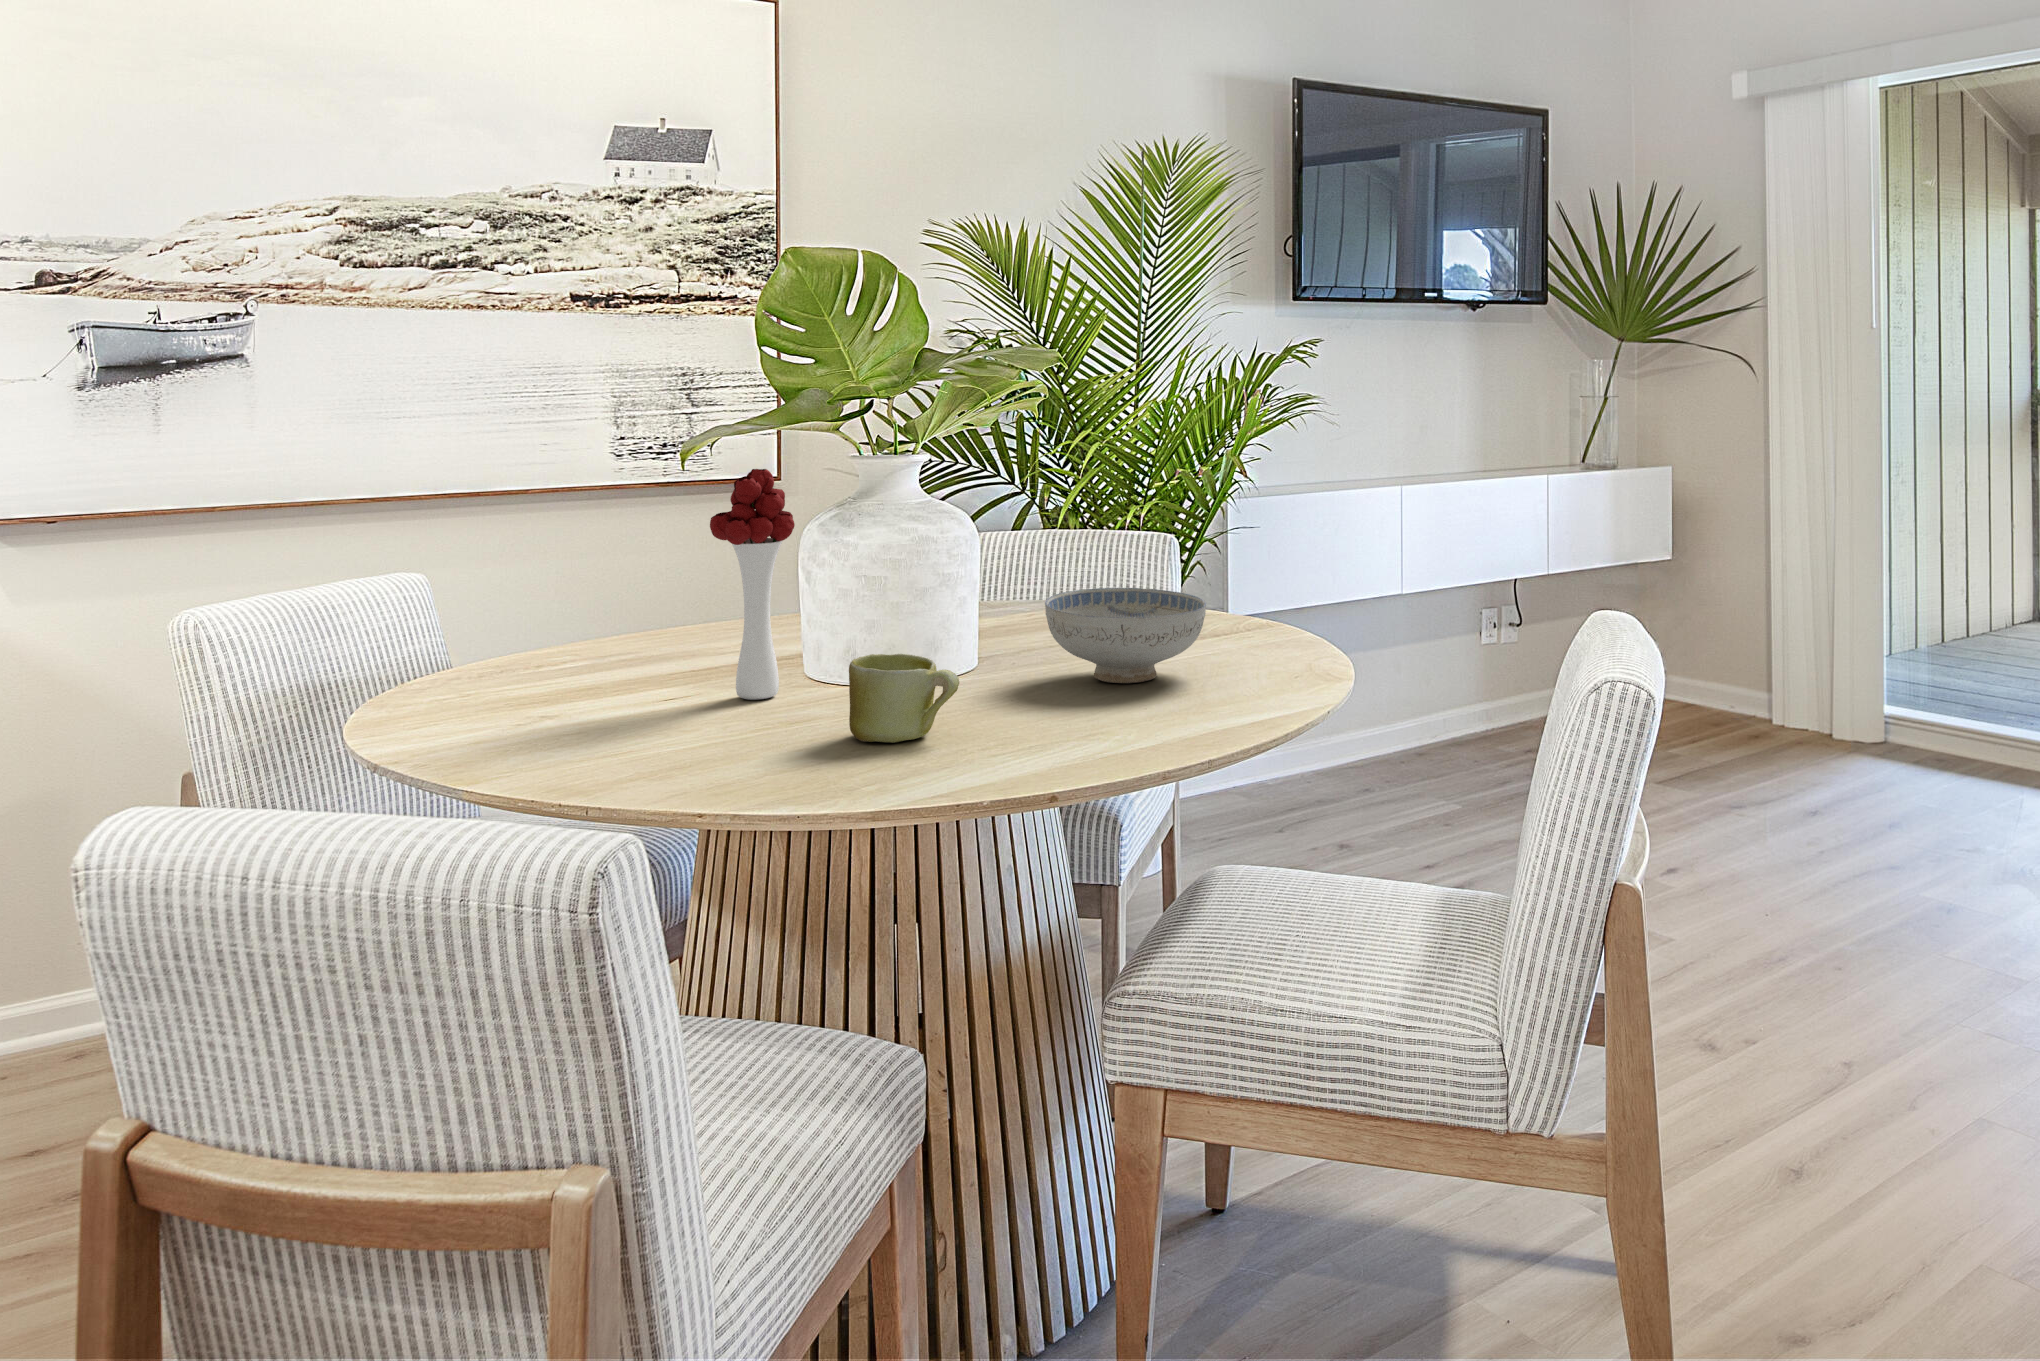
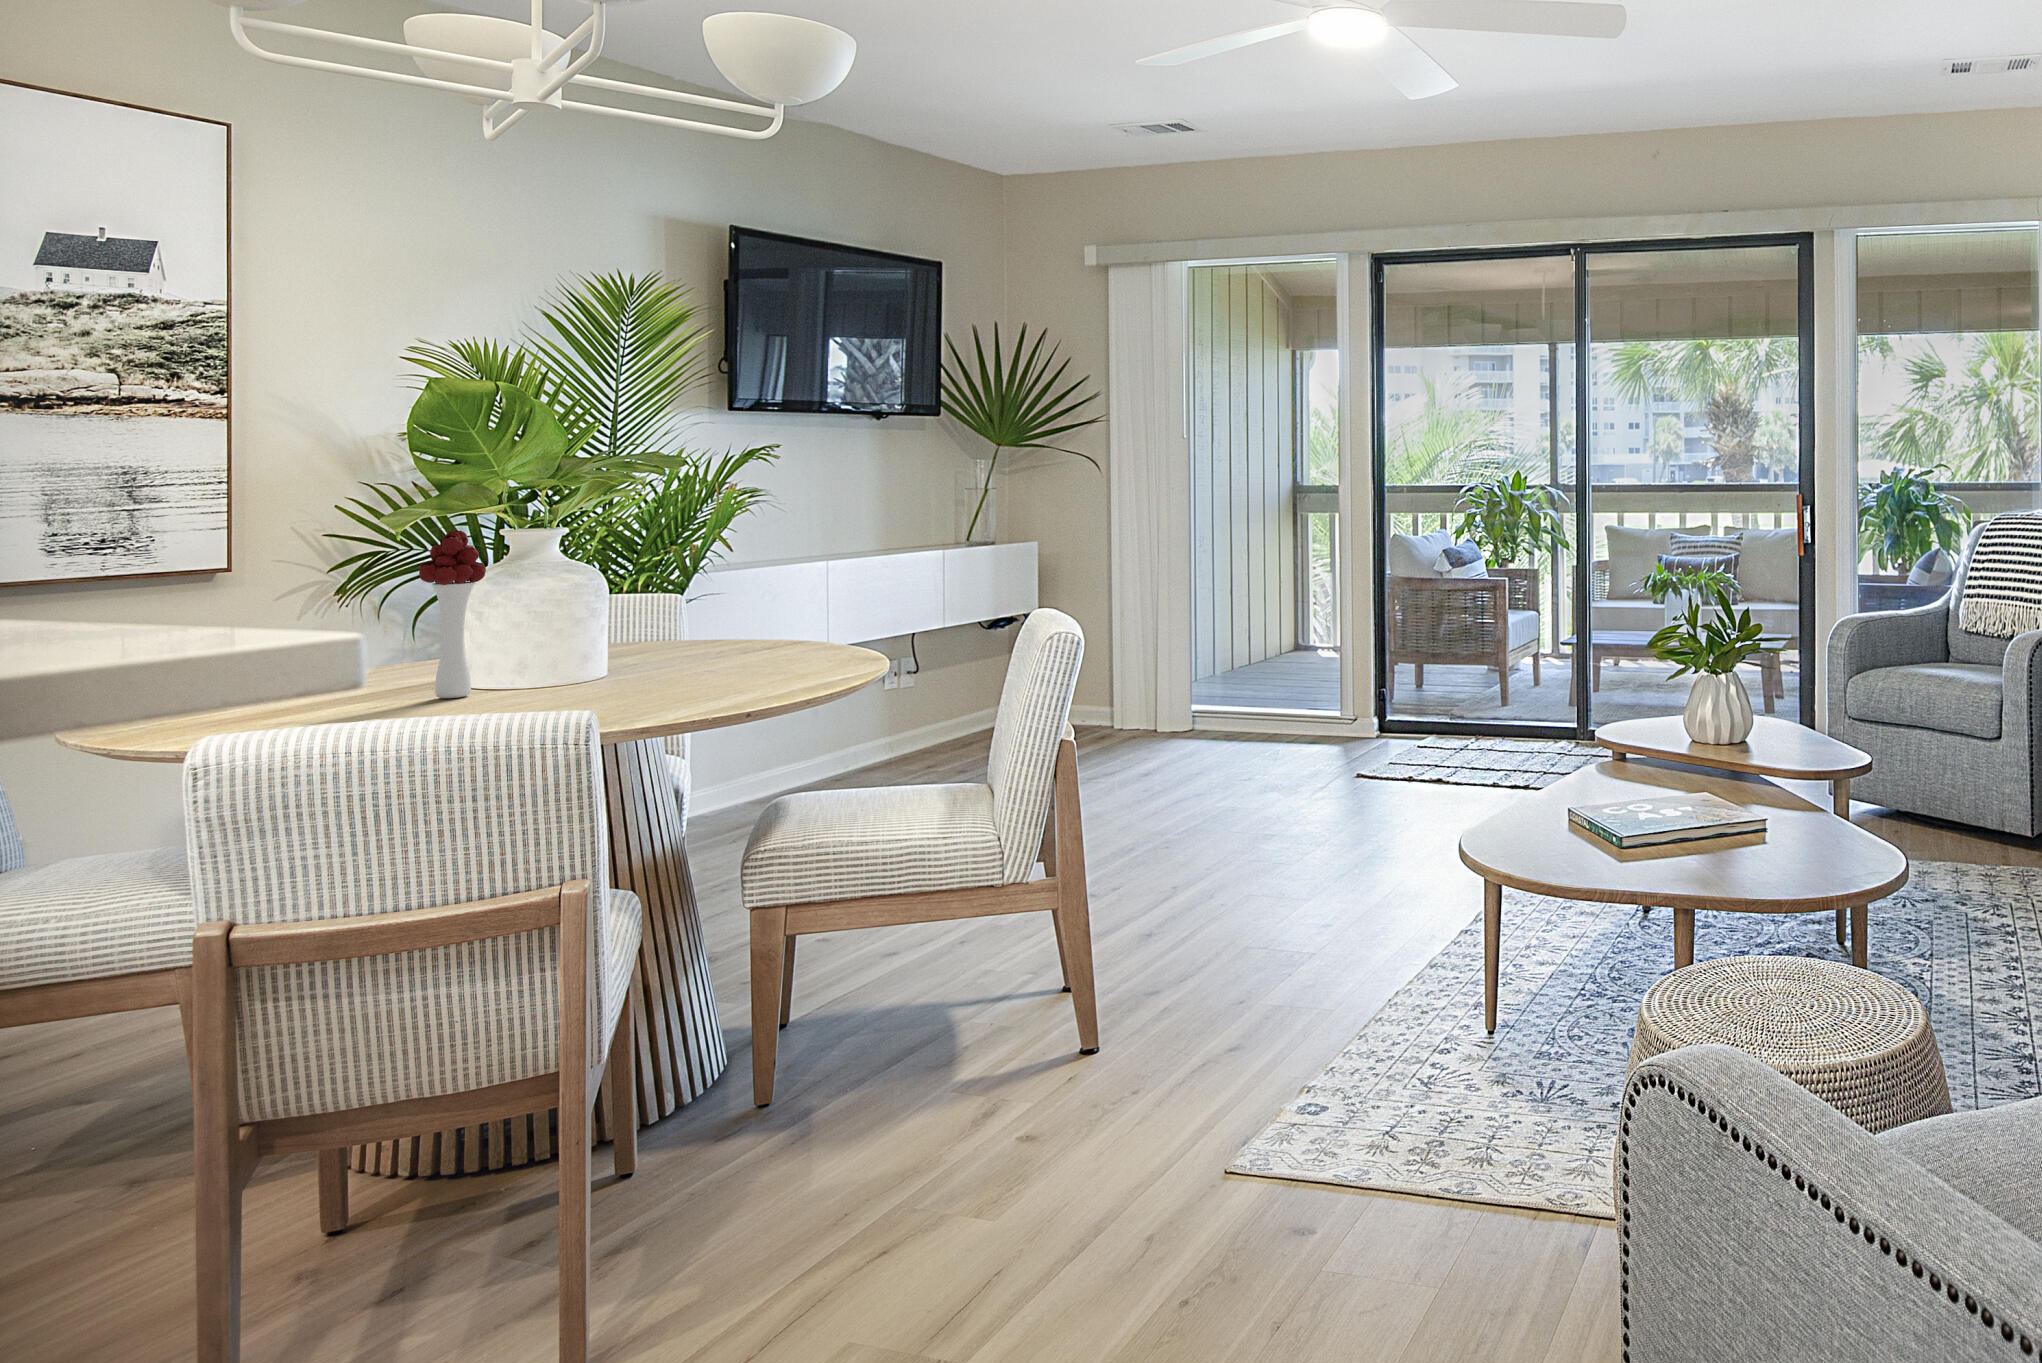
ceramic bowl: present [1045,588,1206,683] -> none [679,609,799,668]
mug: present [849,654,959,743] -> none [577,646,663,701]

